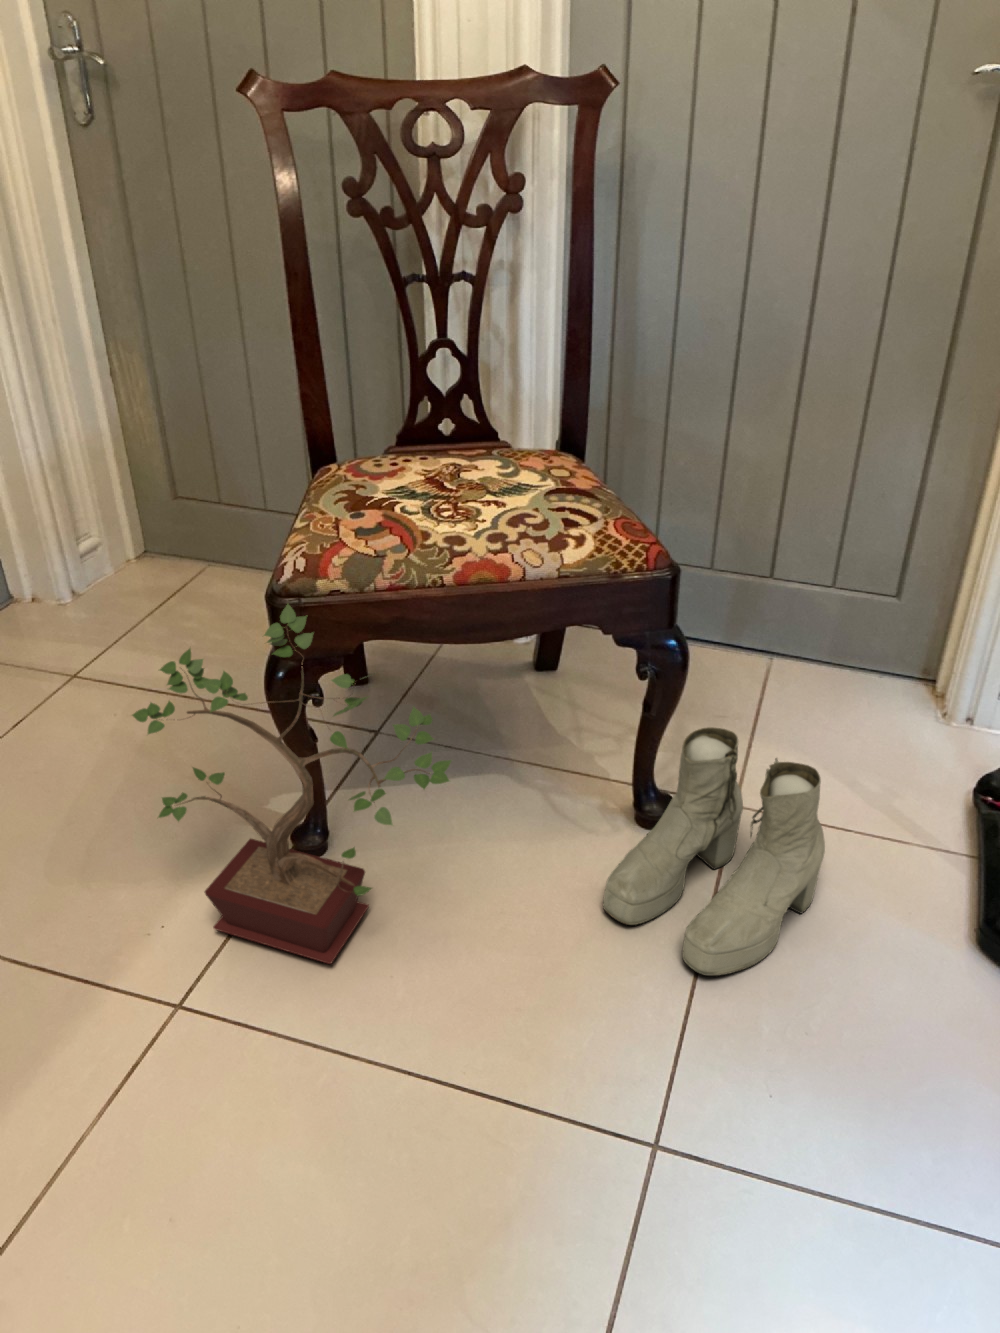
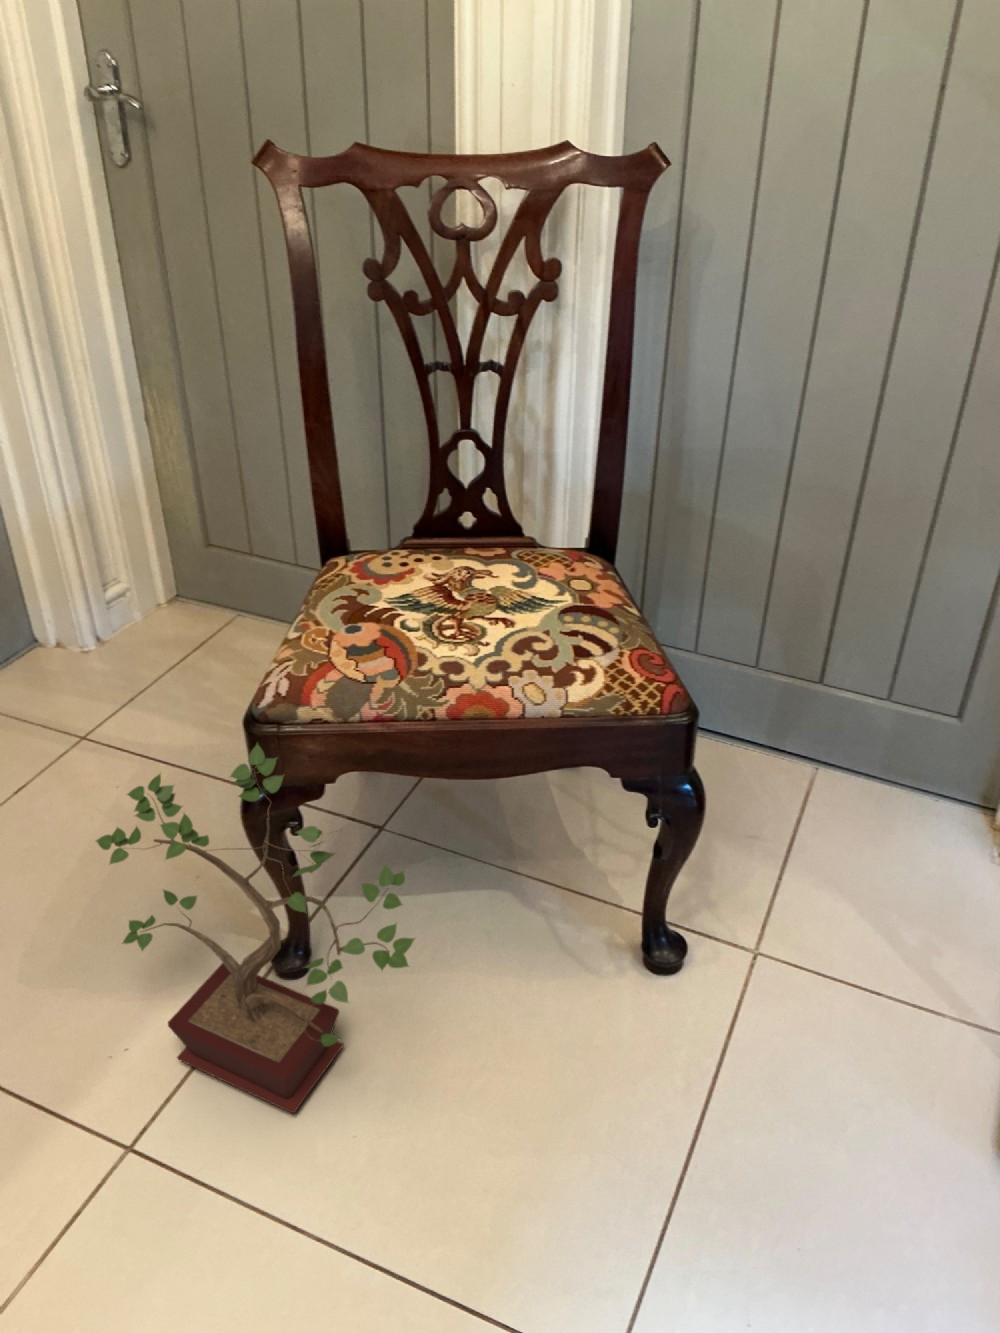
boots: present [603,727,825,976] -> none [594,883,843,1166]

